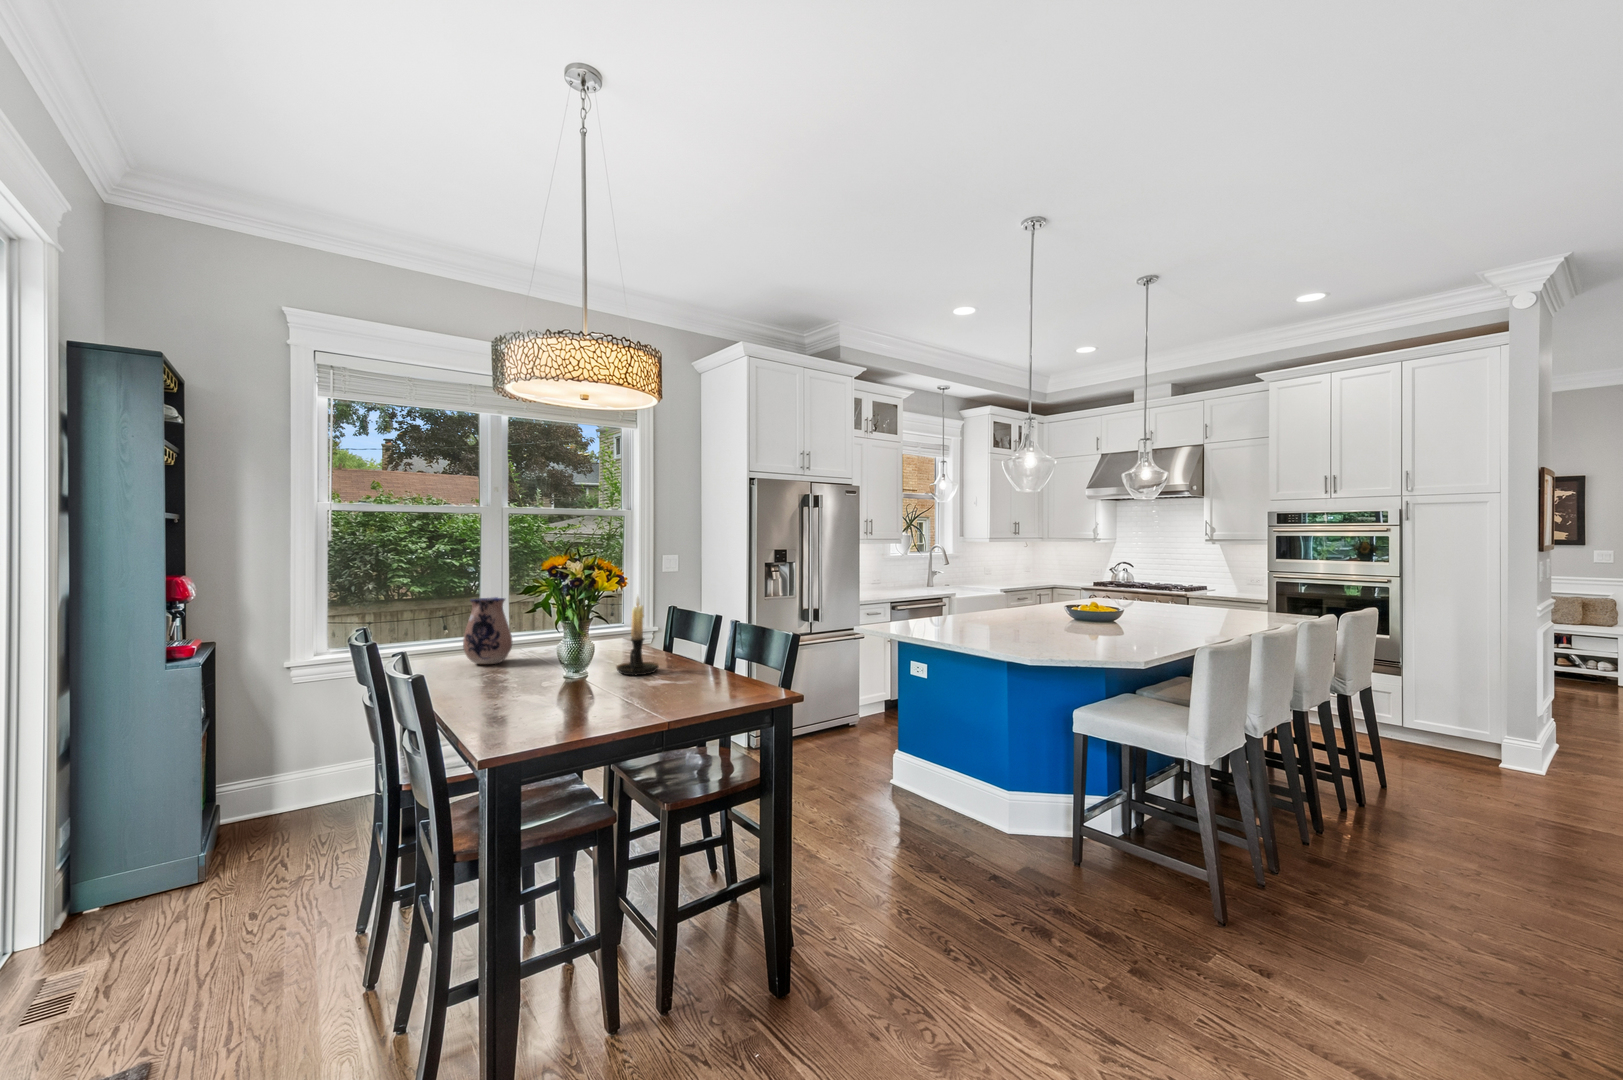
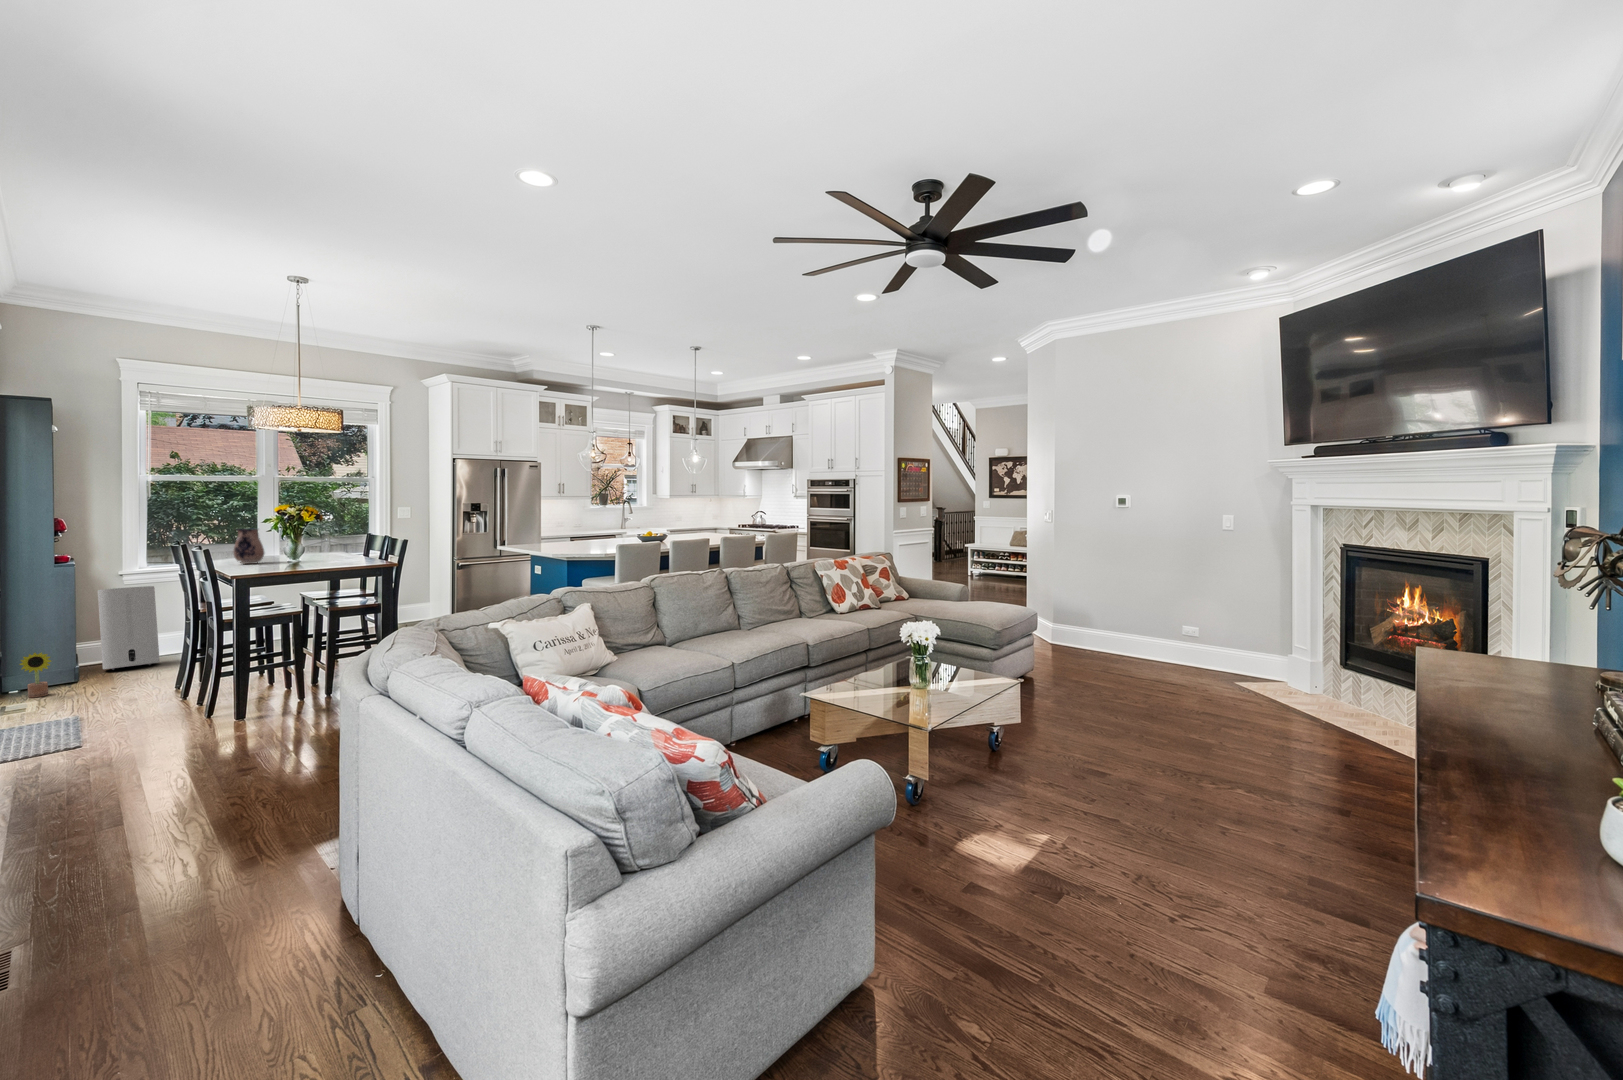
candle holder: present [616,597,659,675] -> none [319,524,345,564]
air purifier: none [249,686,335,833] -> present [98,586,160,670]
decorative plant: none [96,834,156,919] -> present [19,653,51,697]

